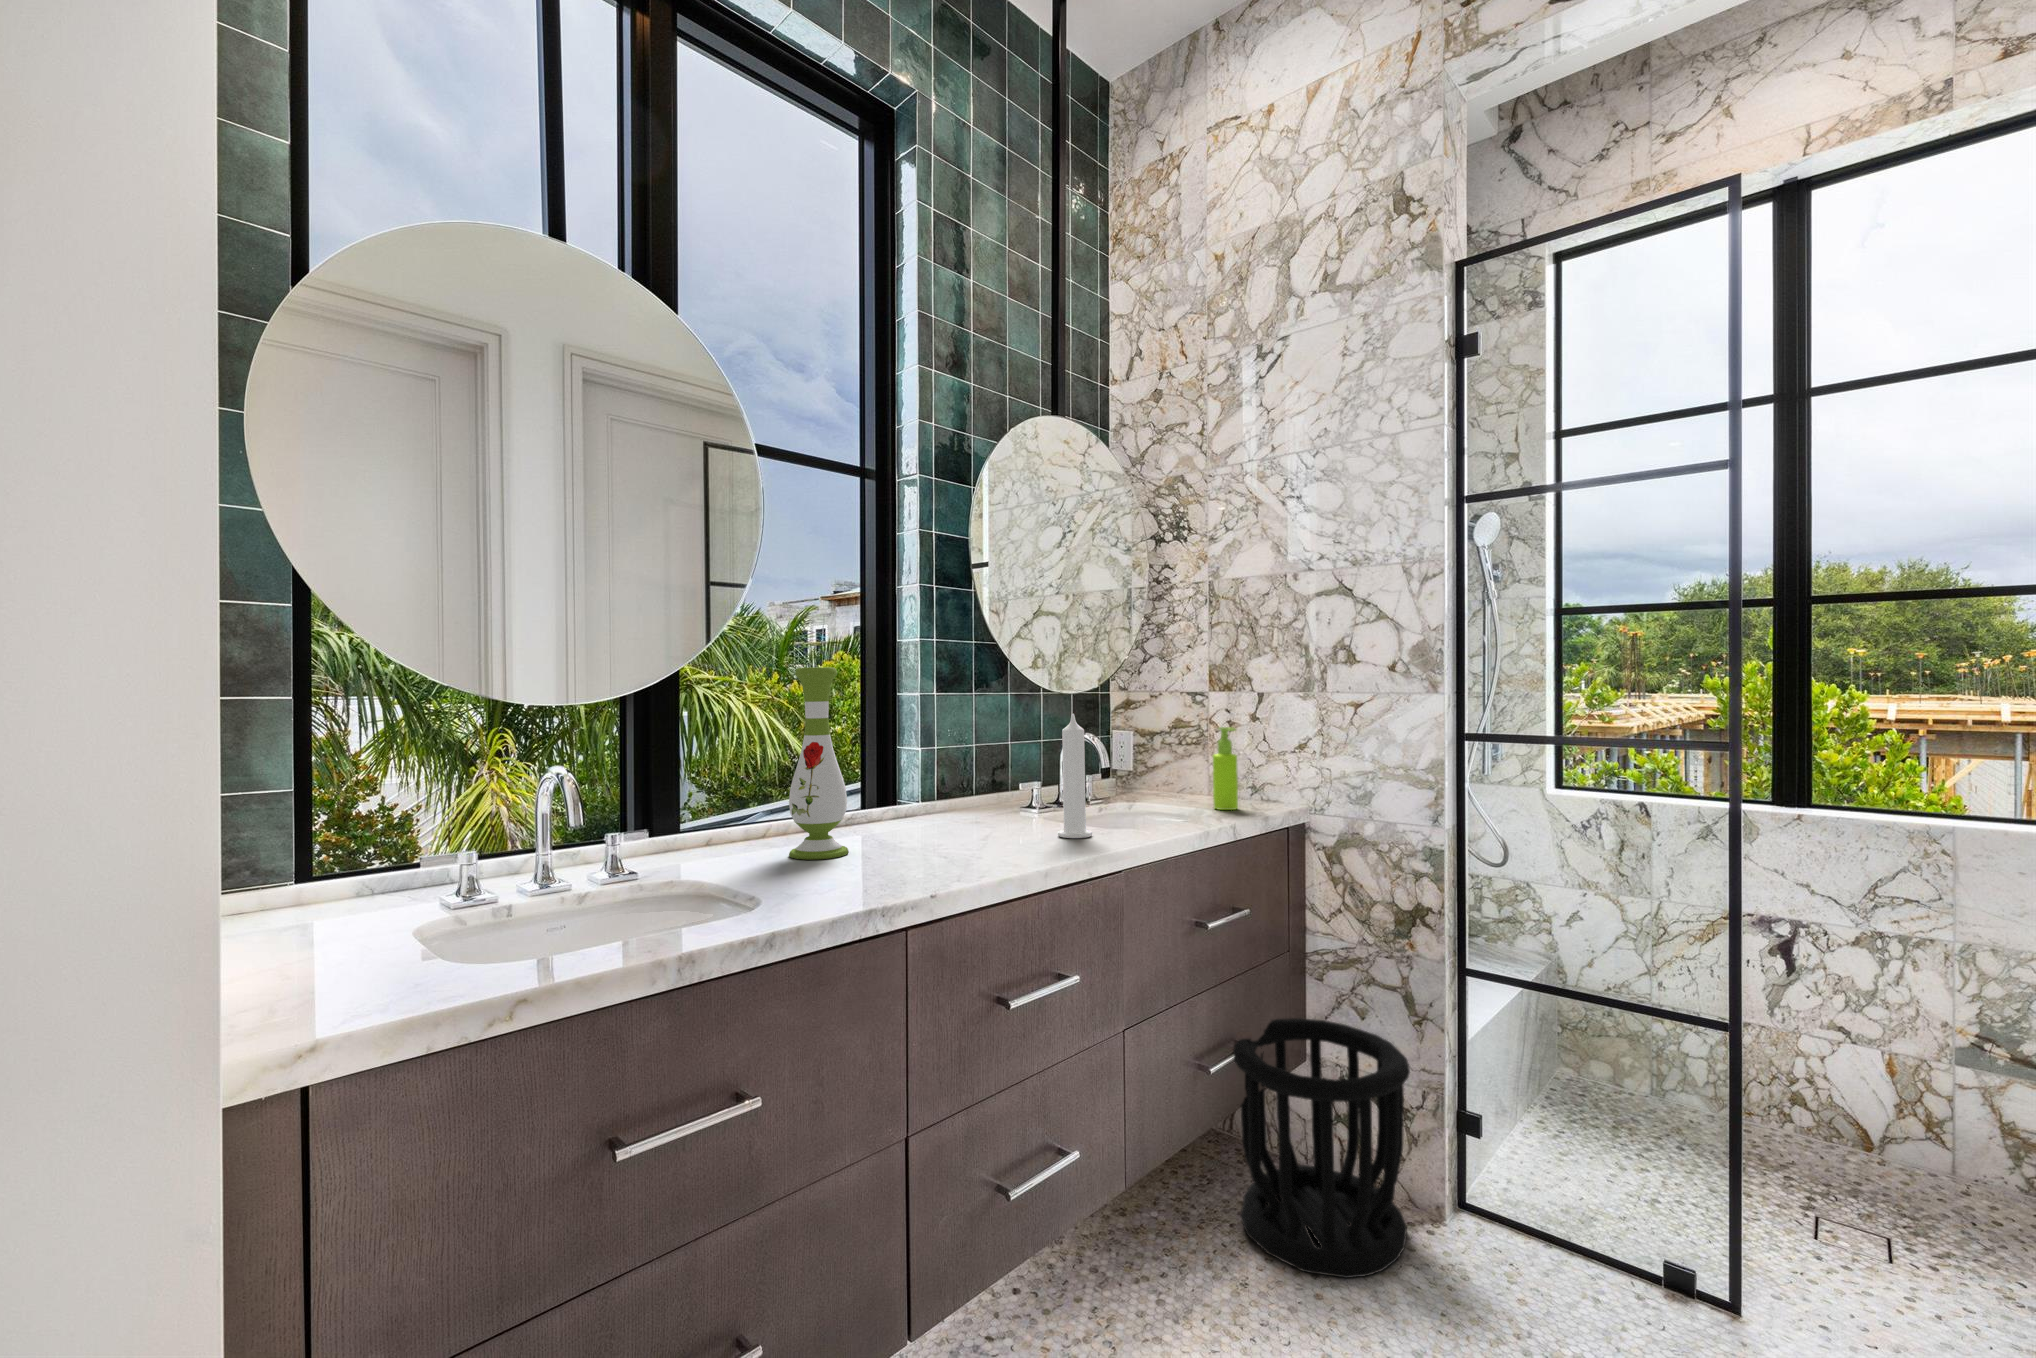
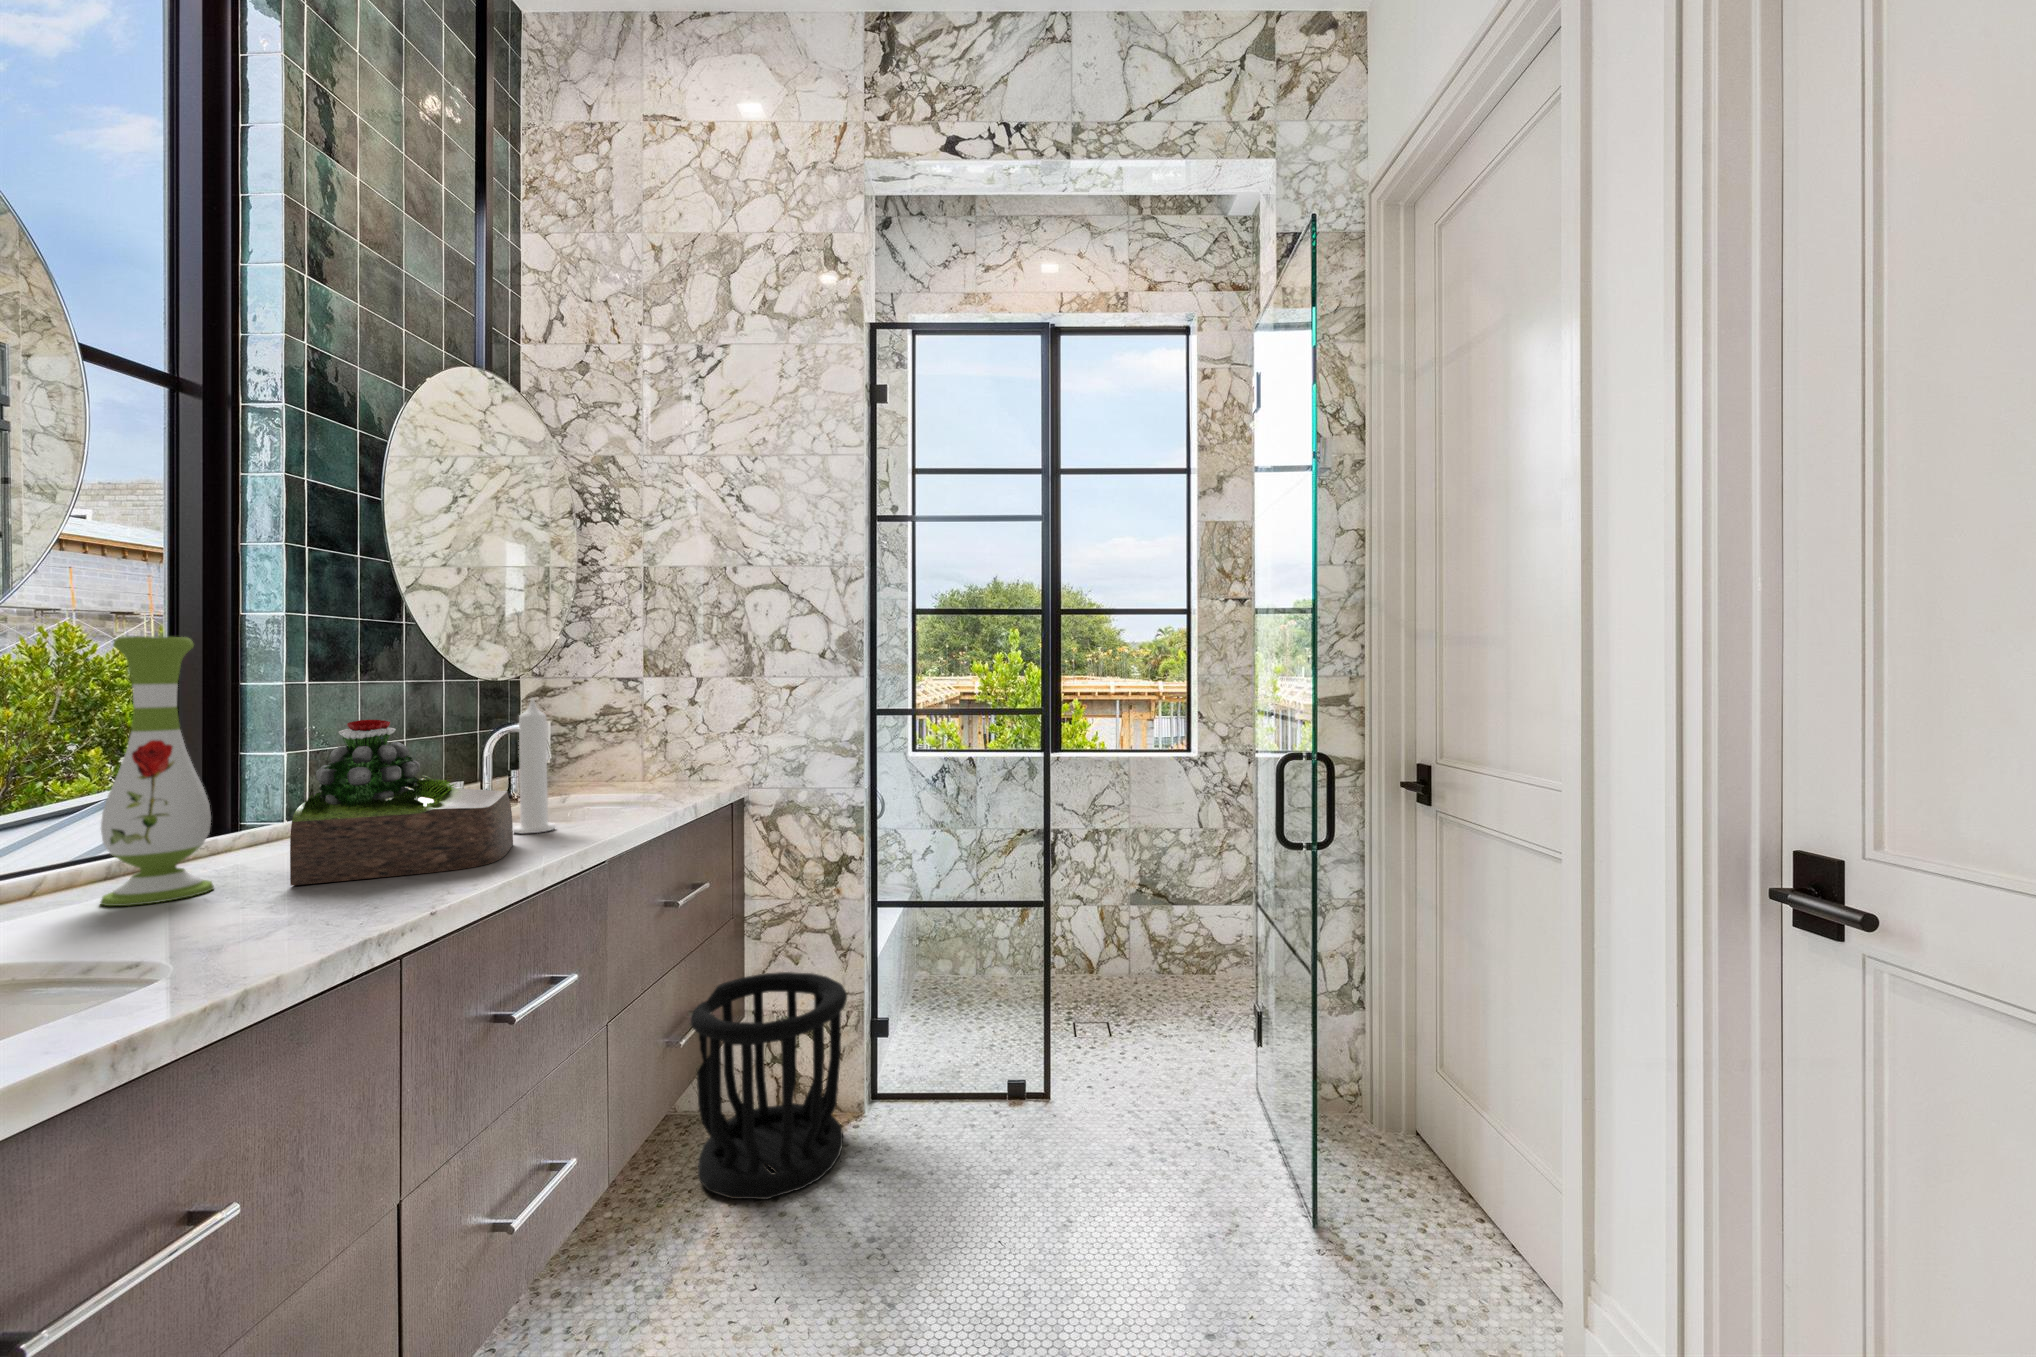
soap dispenser: present [1213,727,1238,810] -> none [658,711,685,792]
succulent plant: none [883,731,1047,864] -> present [290,720,513,886]

